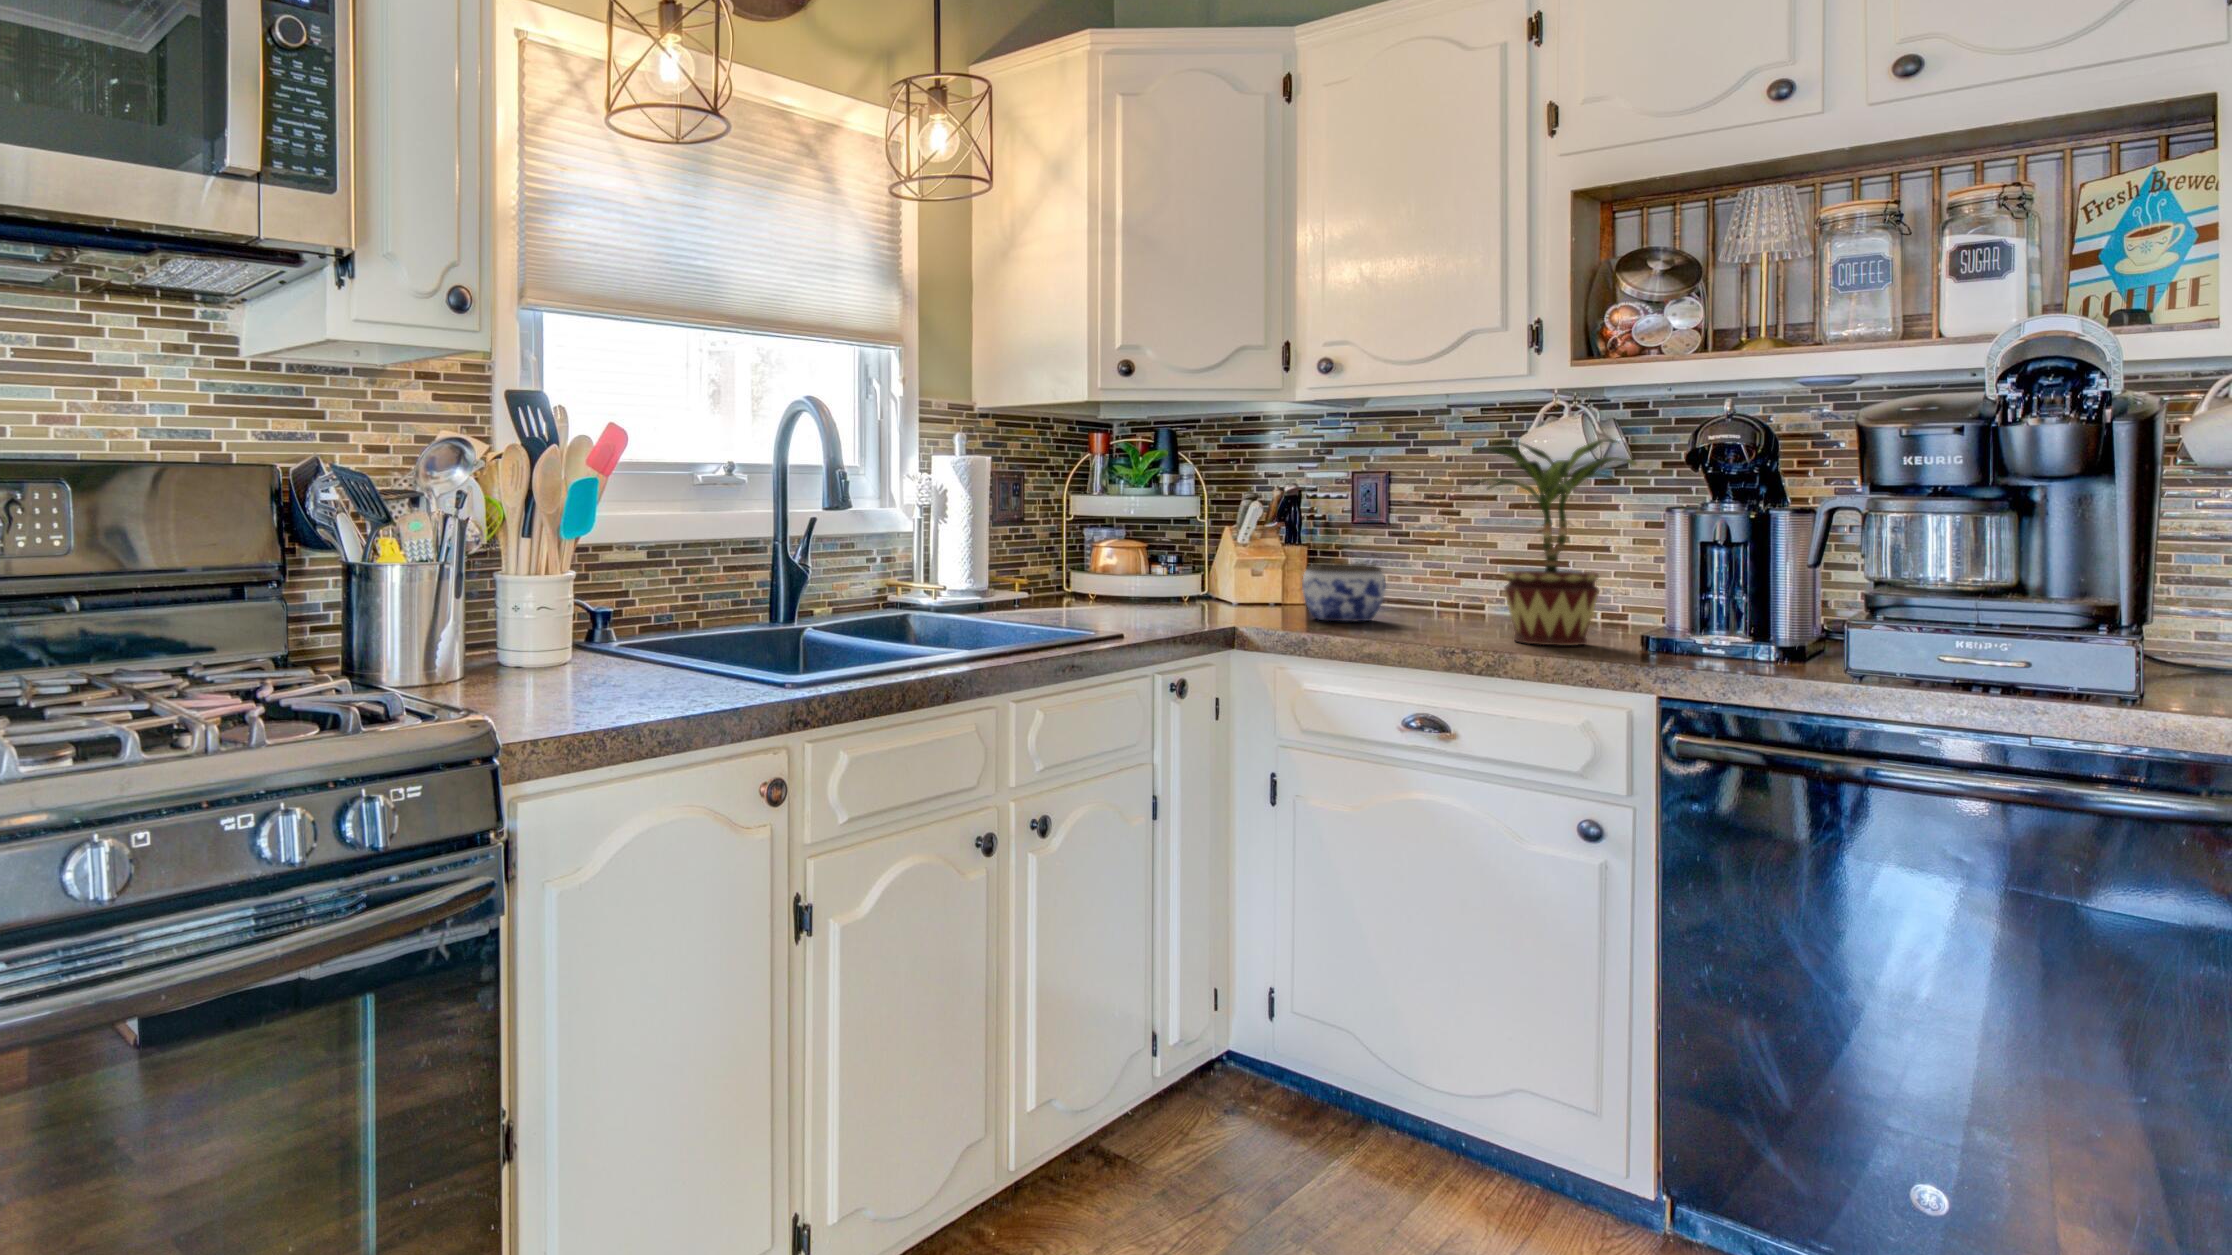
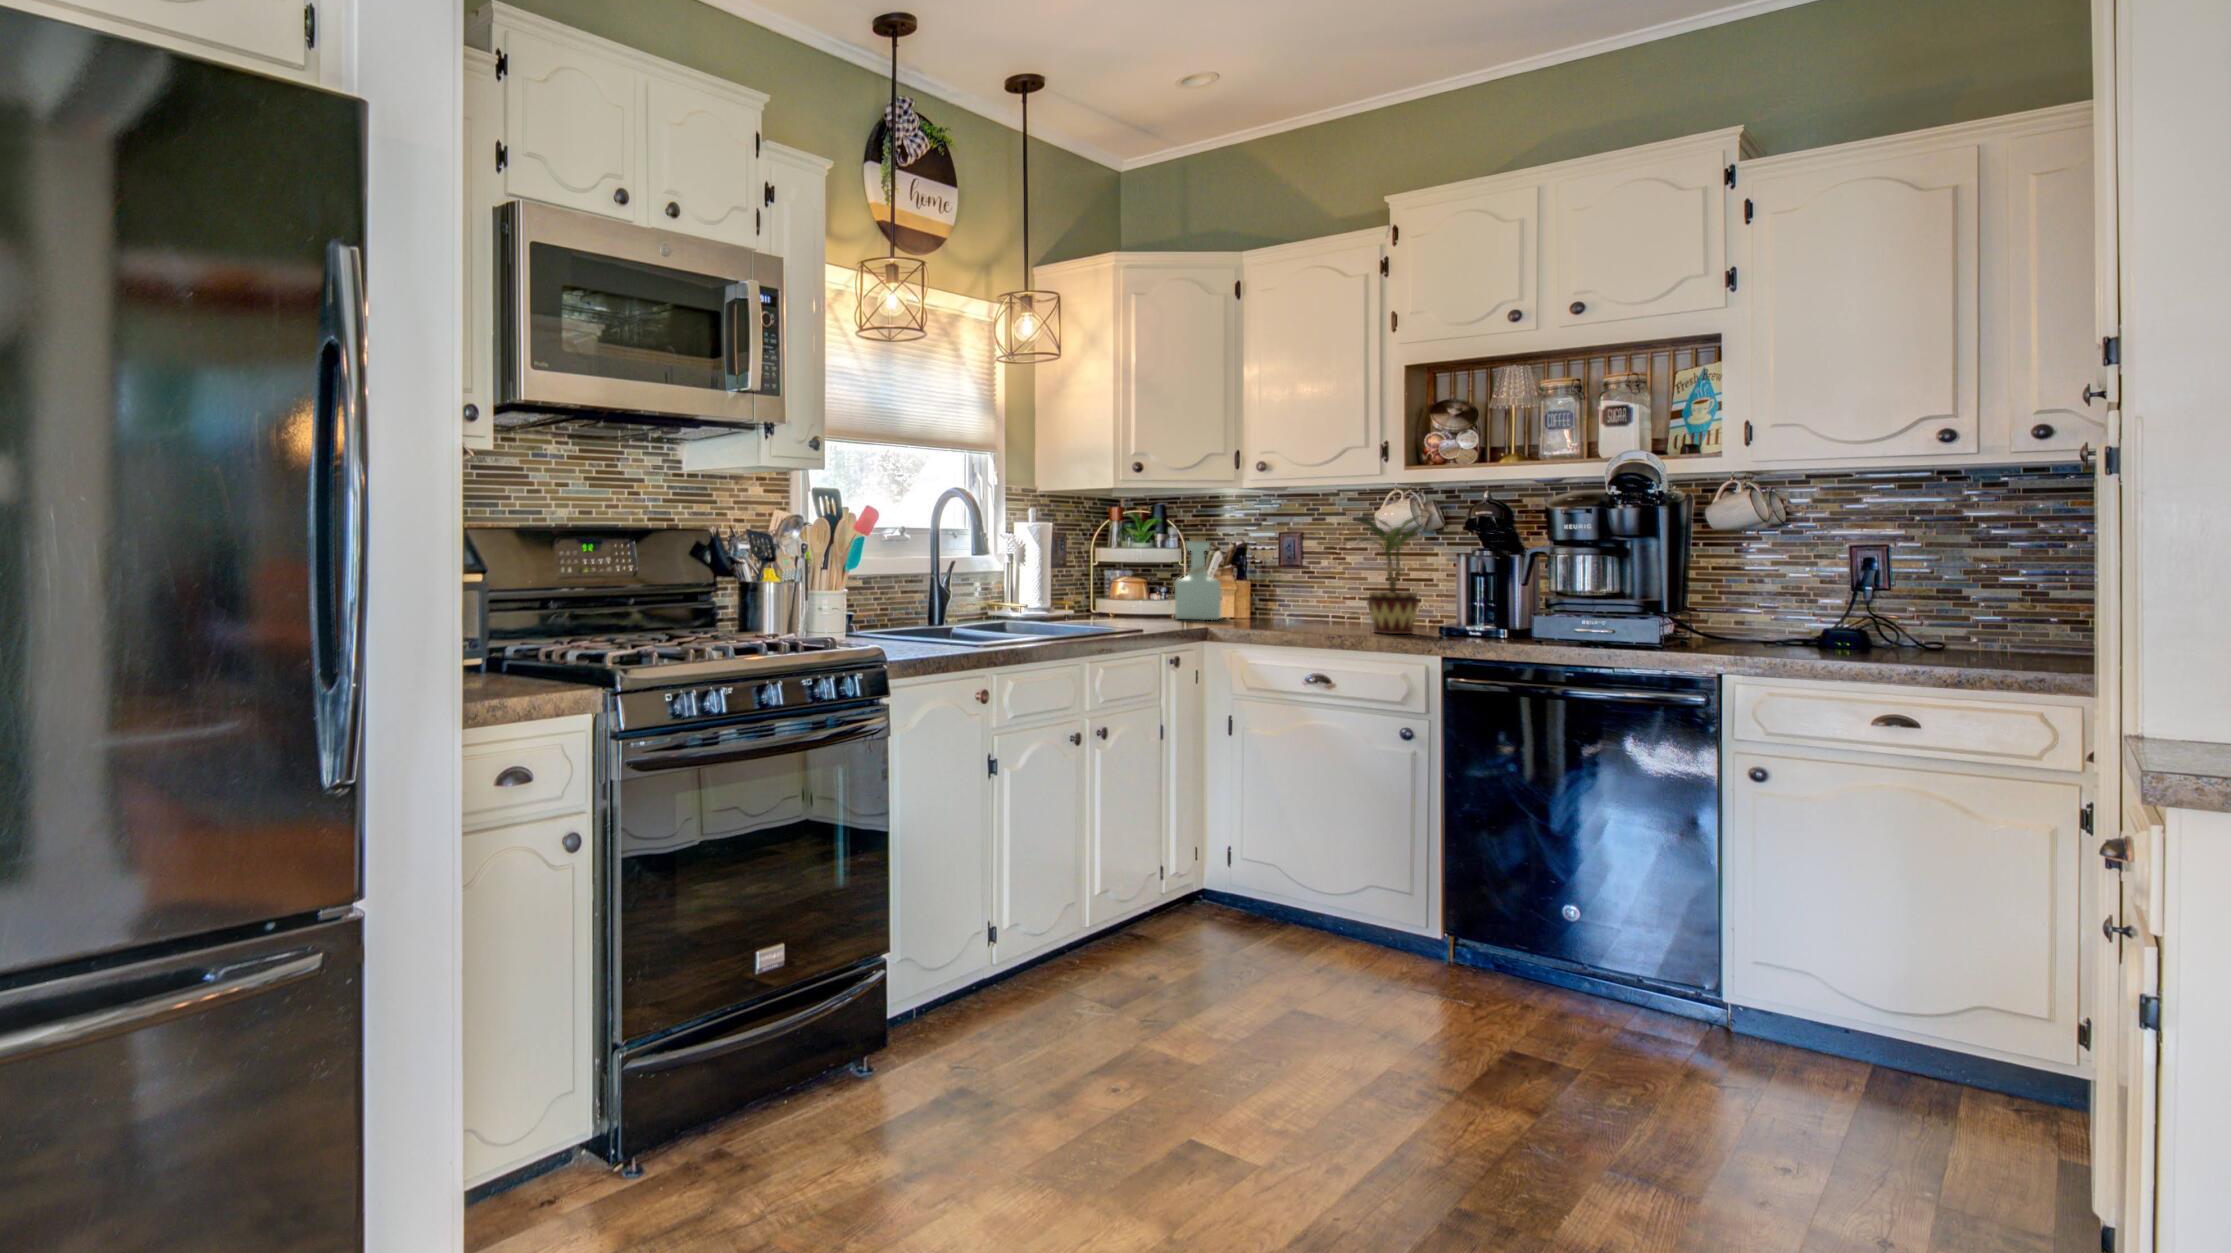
bottle: none [1173,478,1258,612] -> present [1173,536,1222,620]
jar: present [1302,564,1386,621] -> none [1250,589,1300,624]

